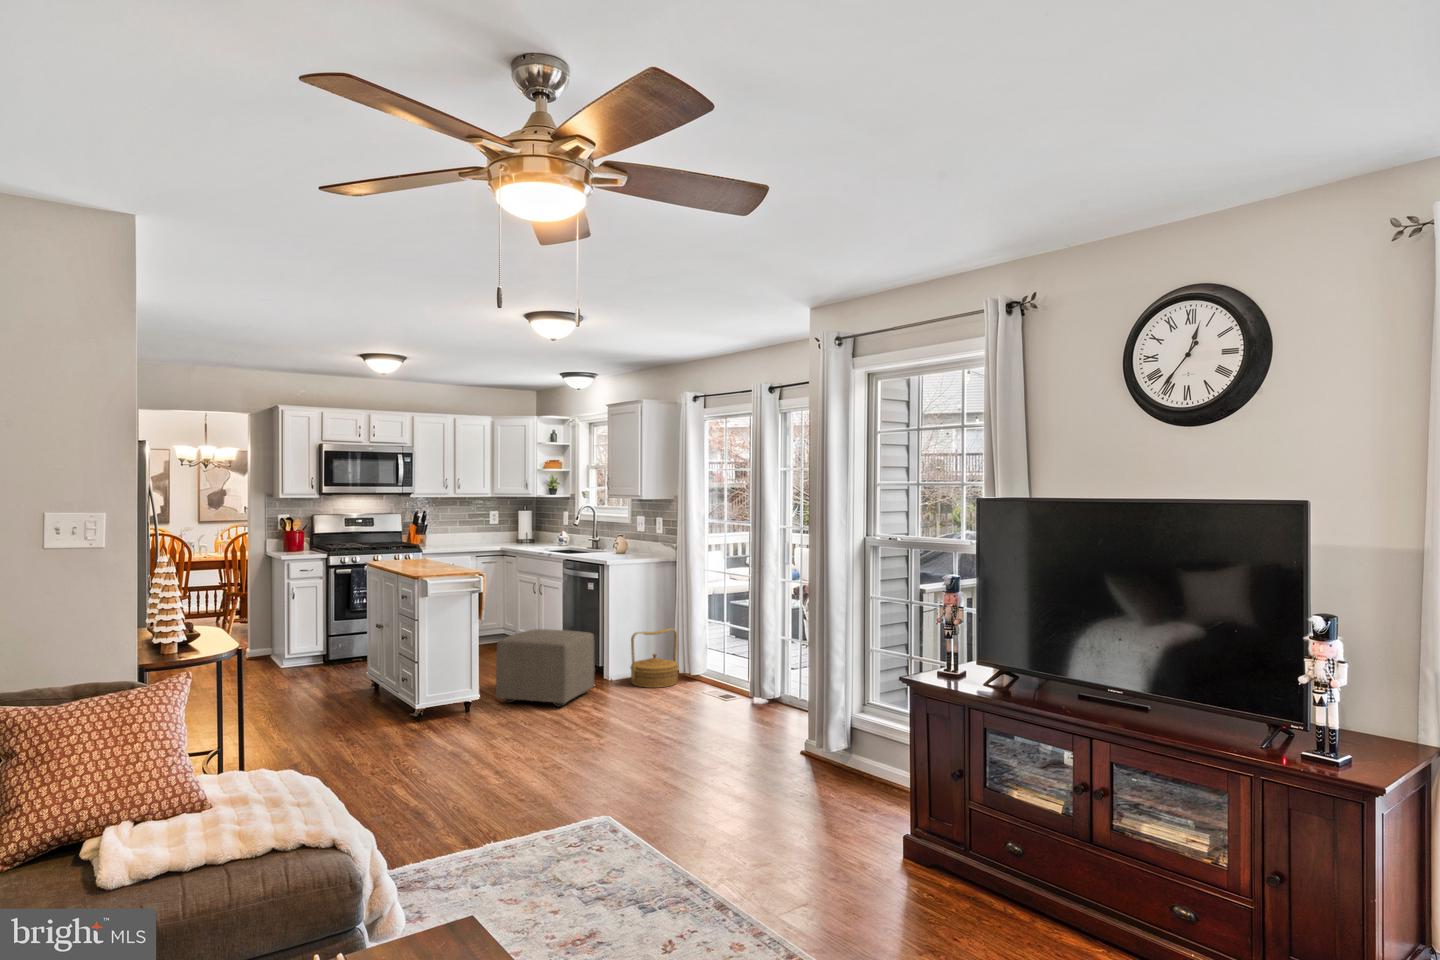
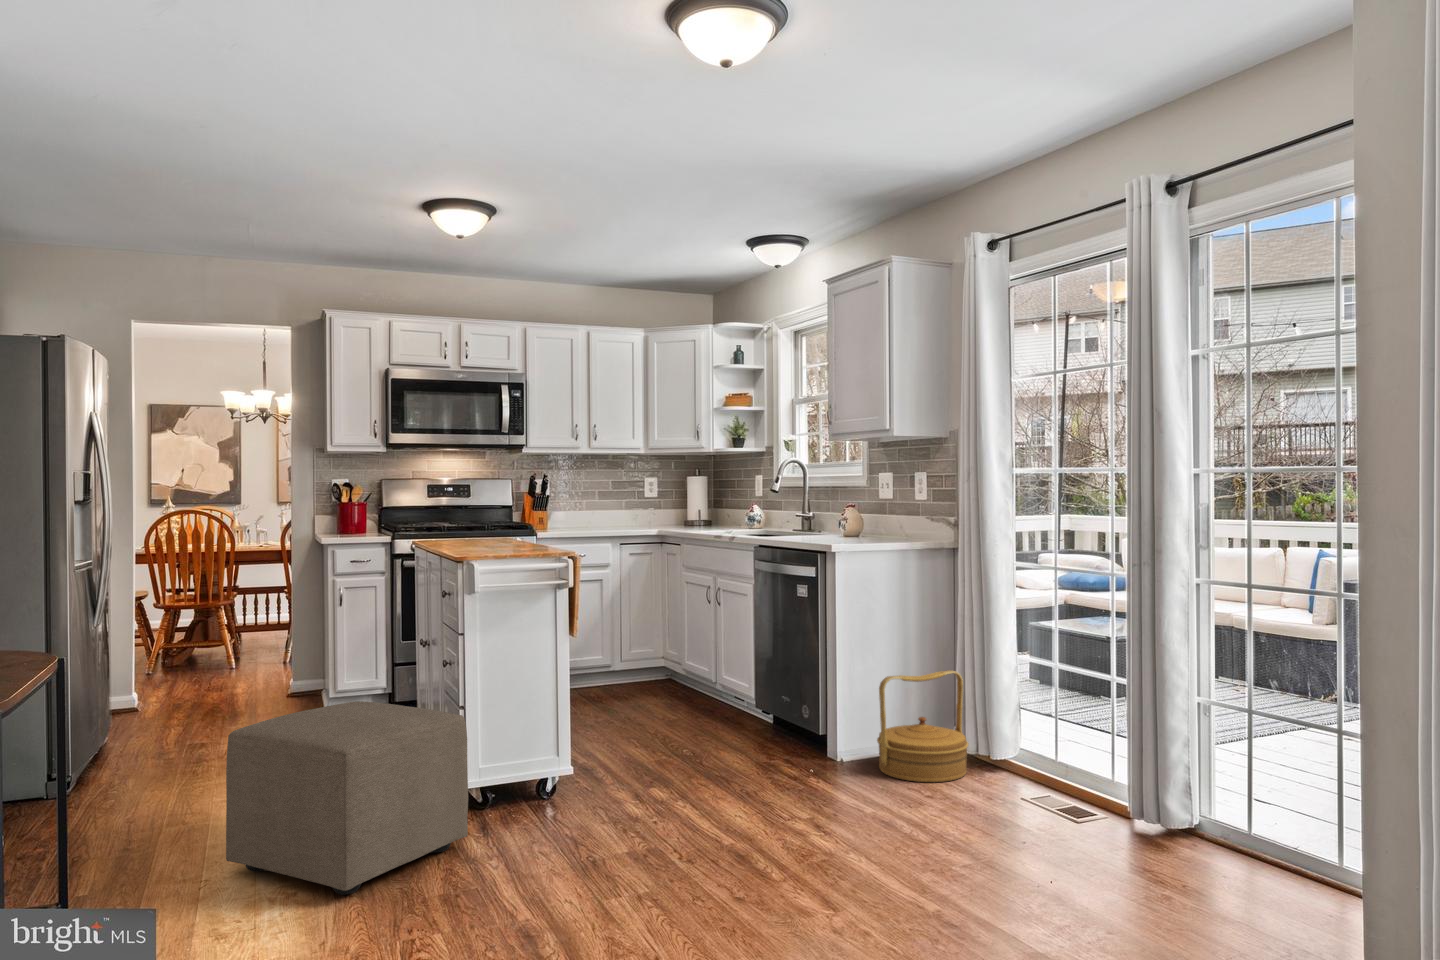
ottoman: present [496,629,595,707] -> present [226,701,468,895]

